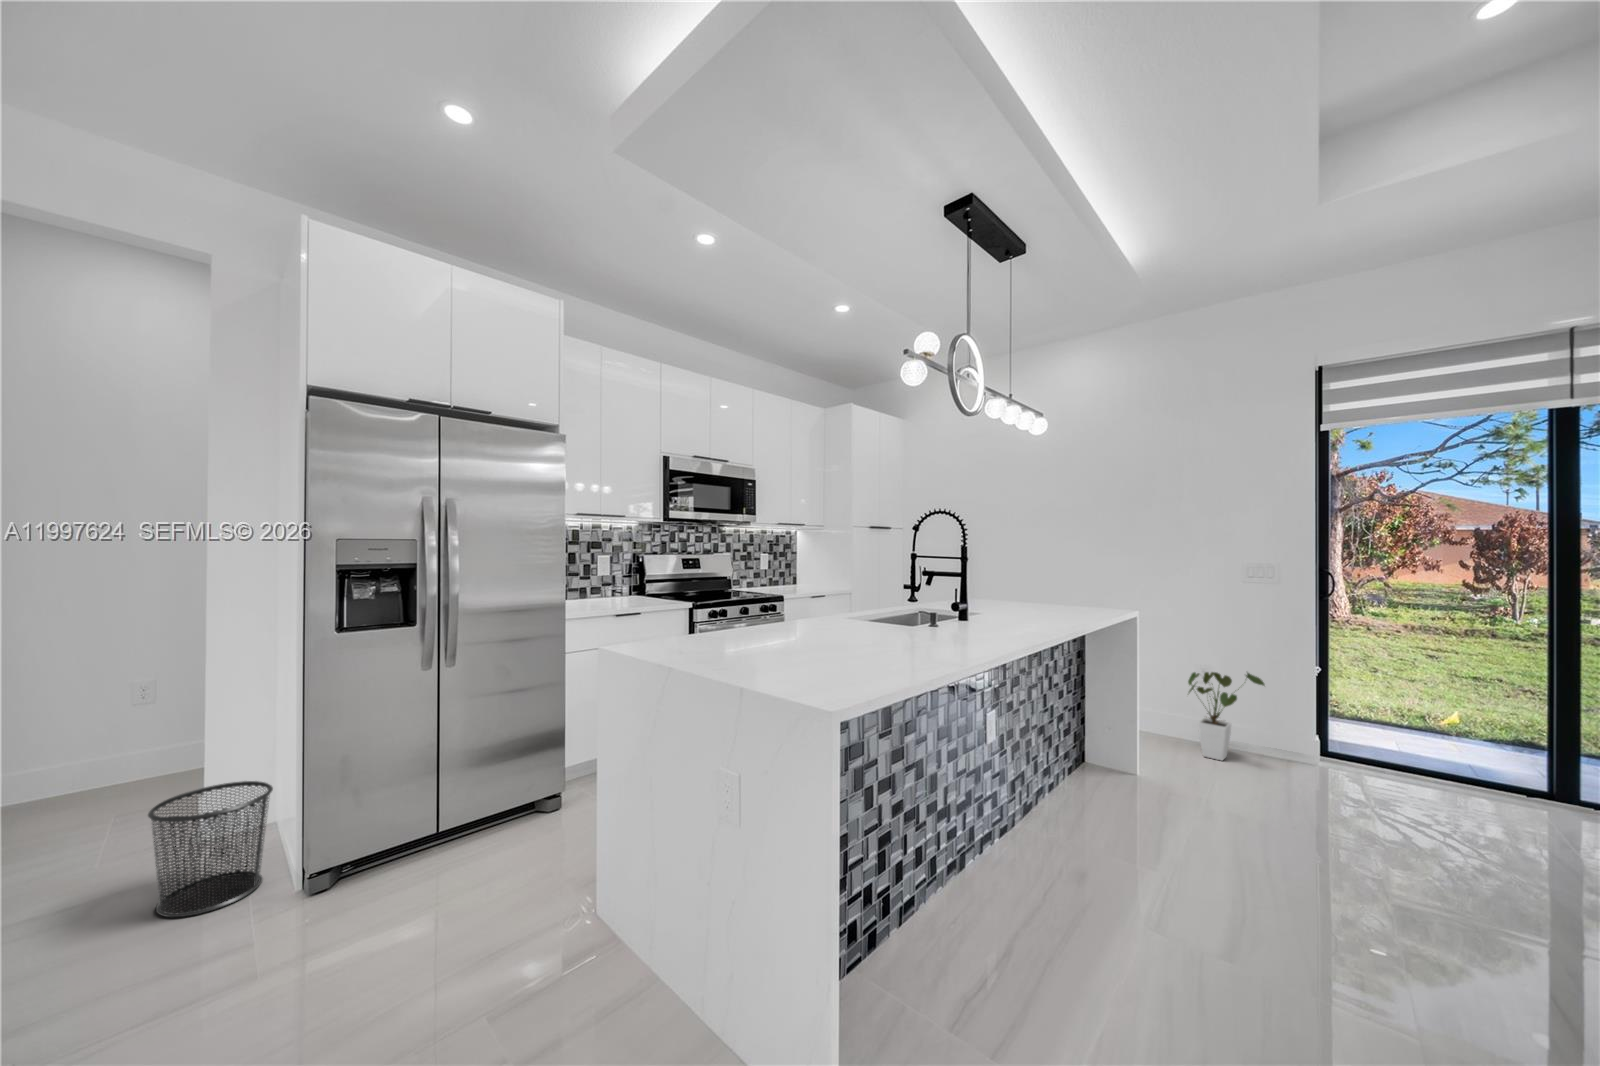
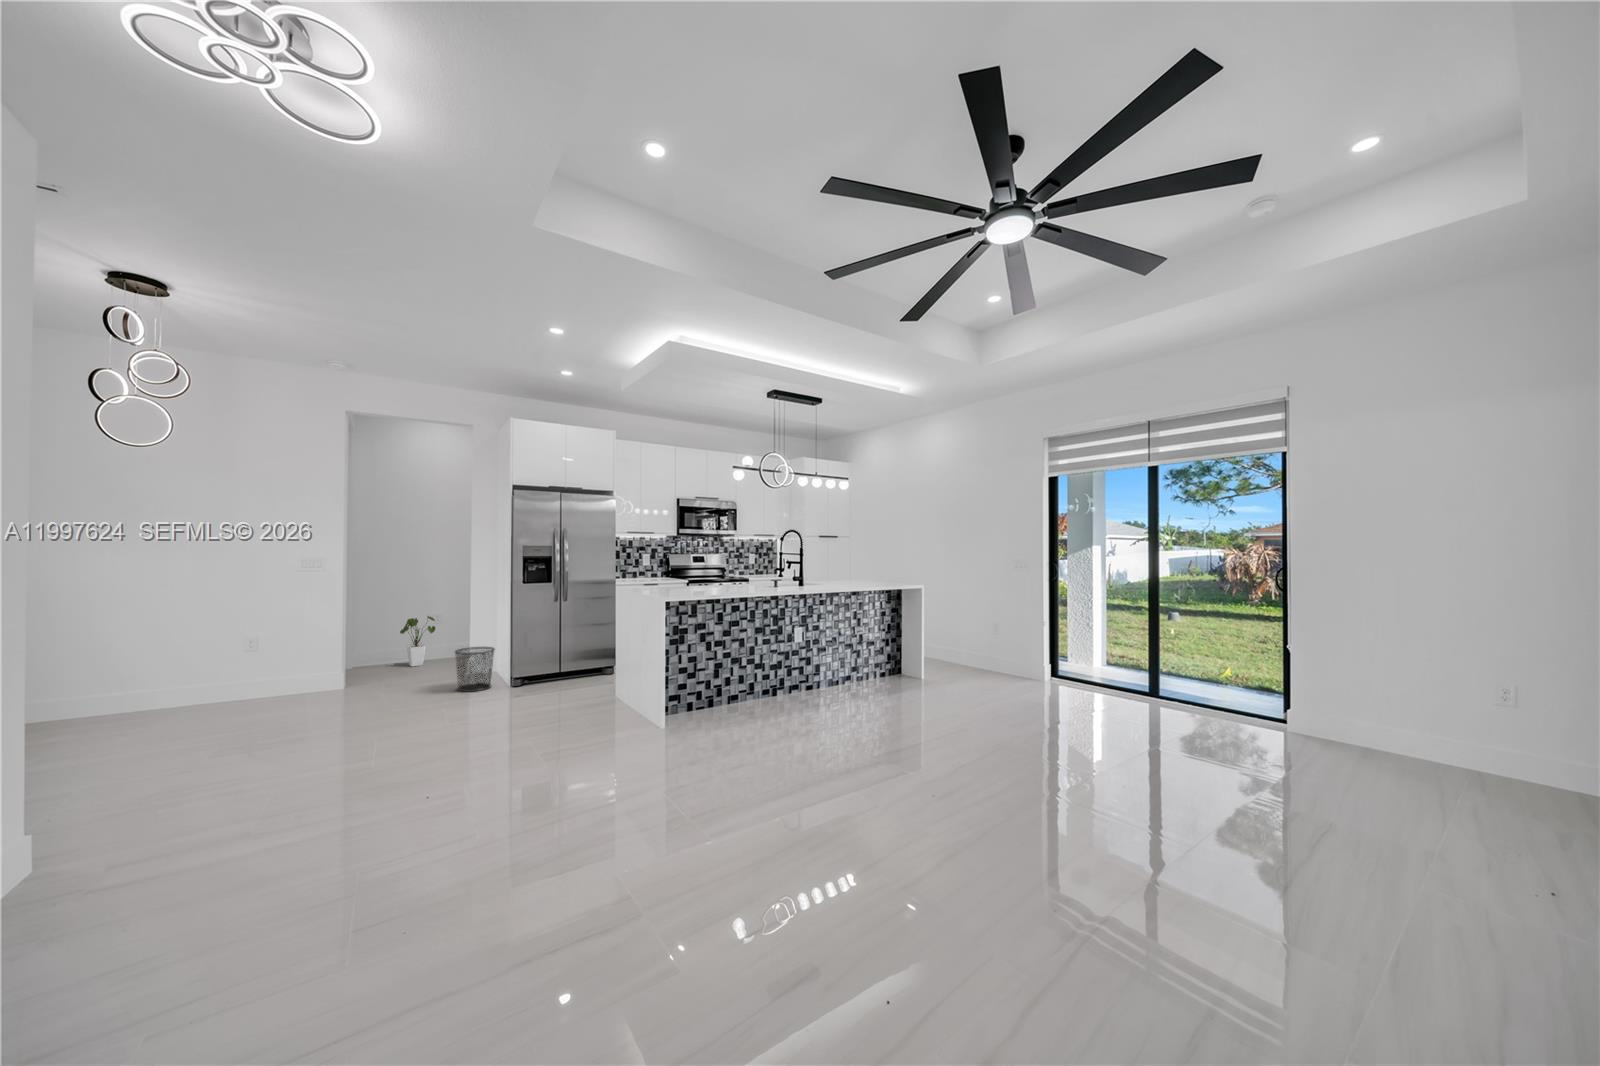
house plant: present [1188,672,1264,760] -> present [400,616,436,667]

